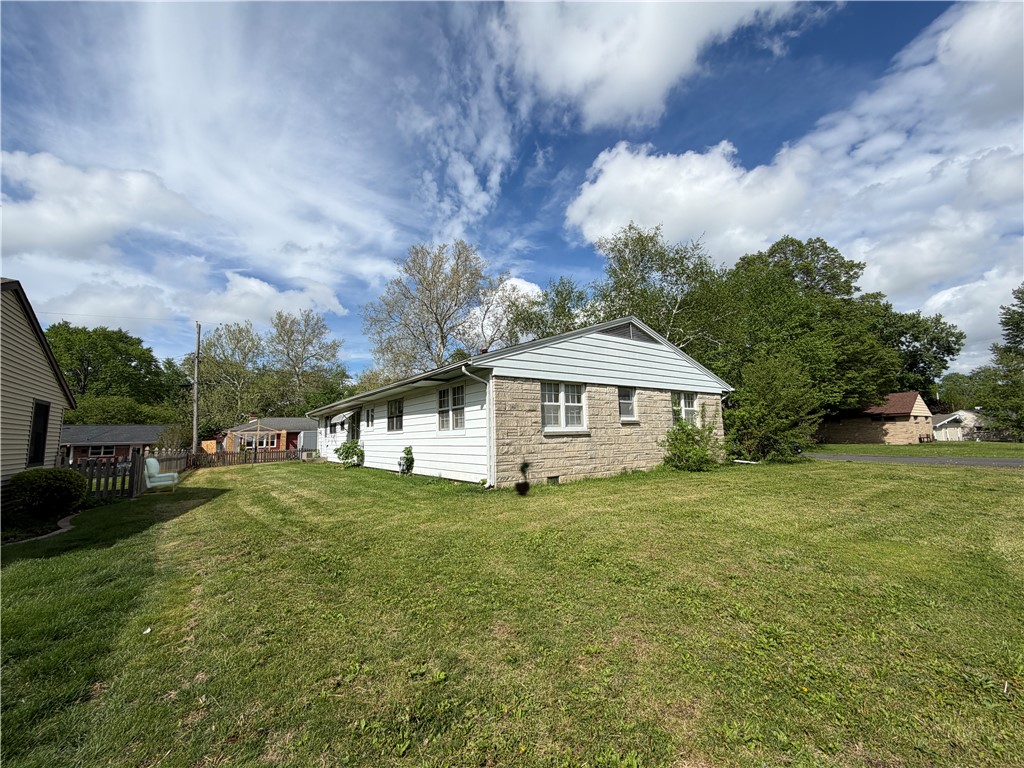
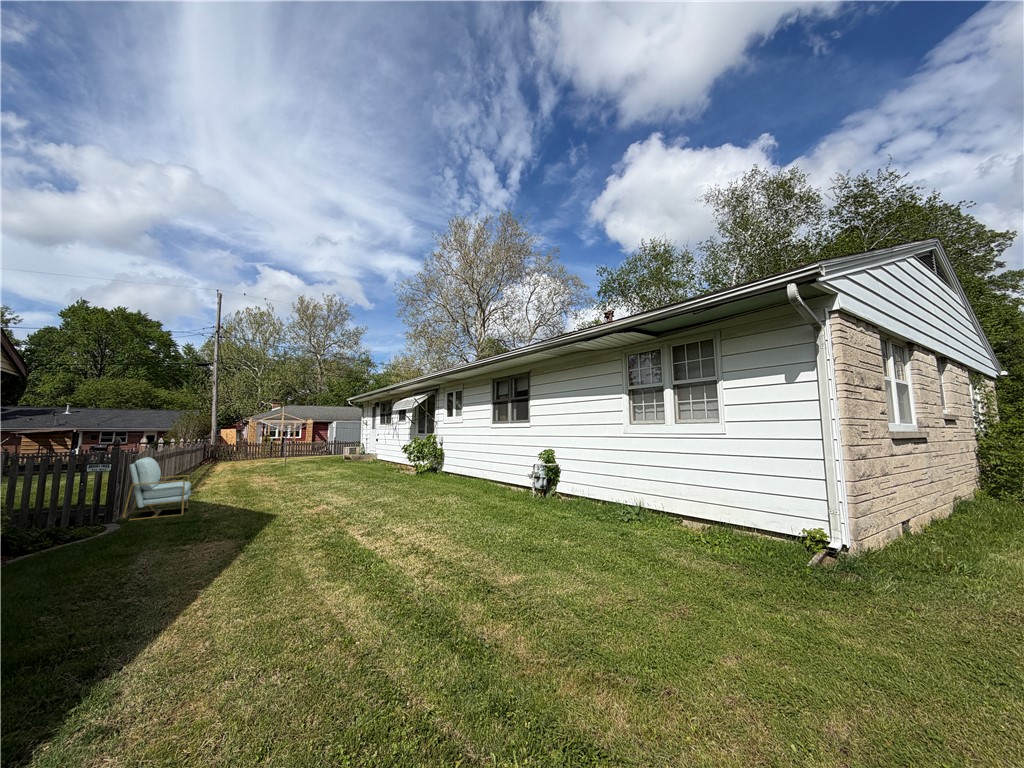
potted tree: present [515,461,532,494] -> none [881,482,938,558]

